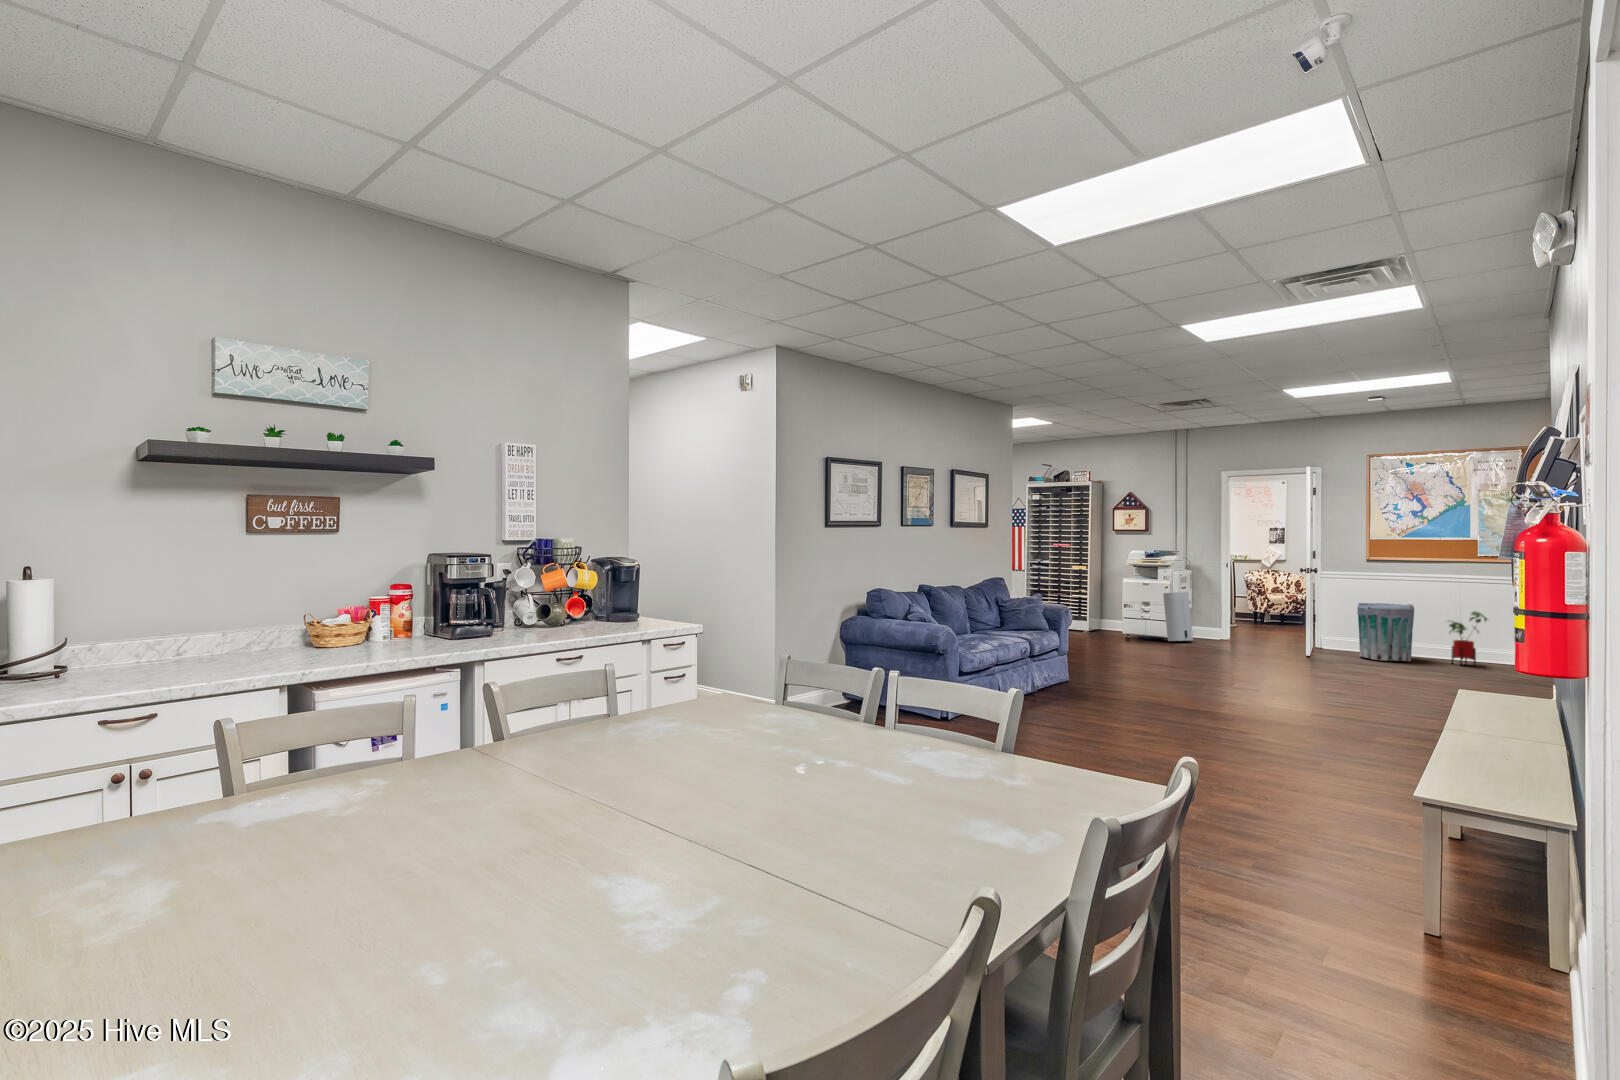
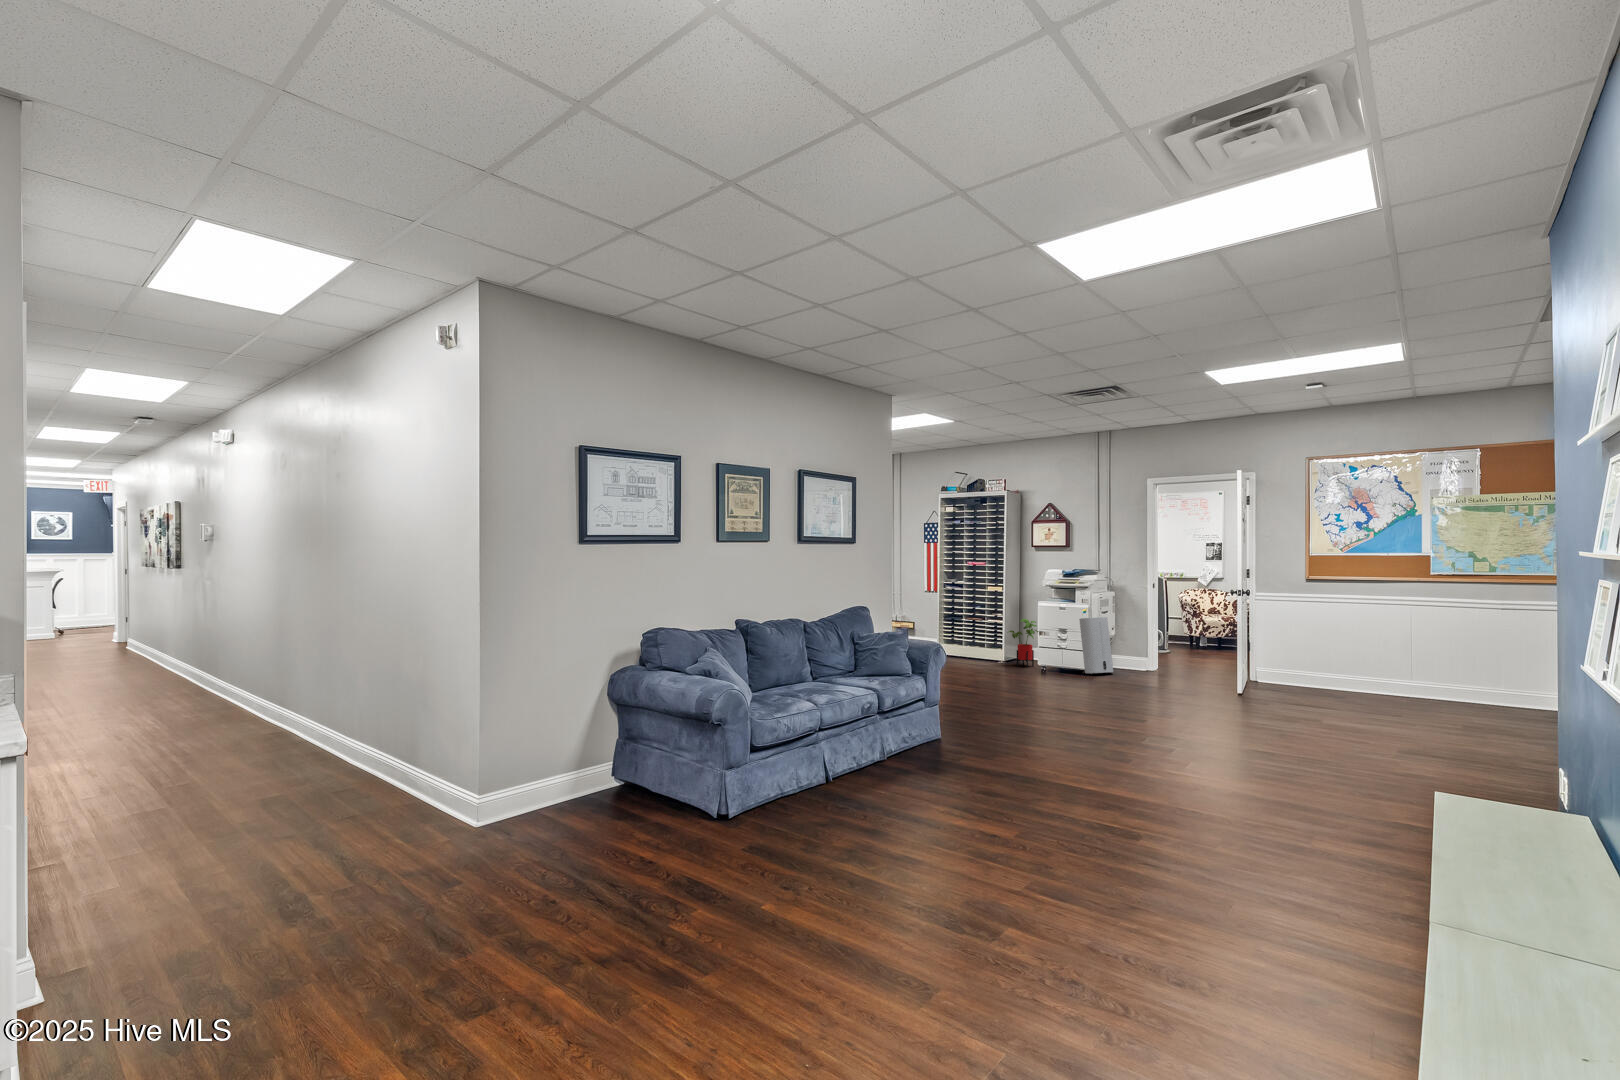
trash can: present [1357,603,1414,662] -> none [1296,630,1362,700]
house plant: present [1449,611,1487,665] -> present [1008,619,1038,667]

